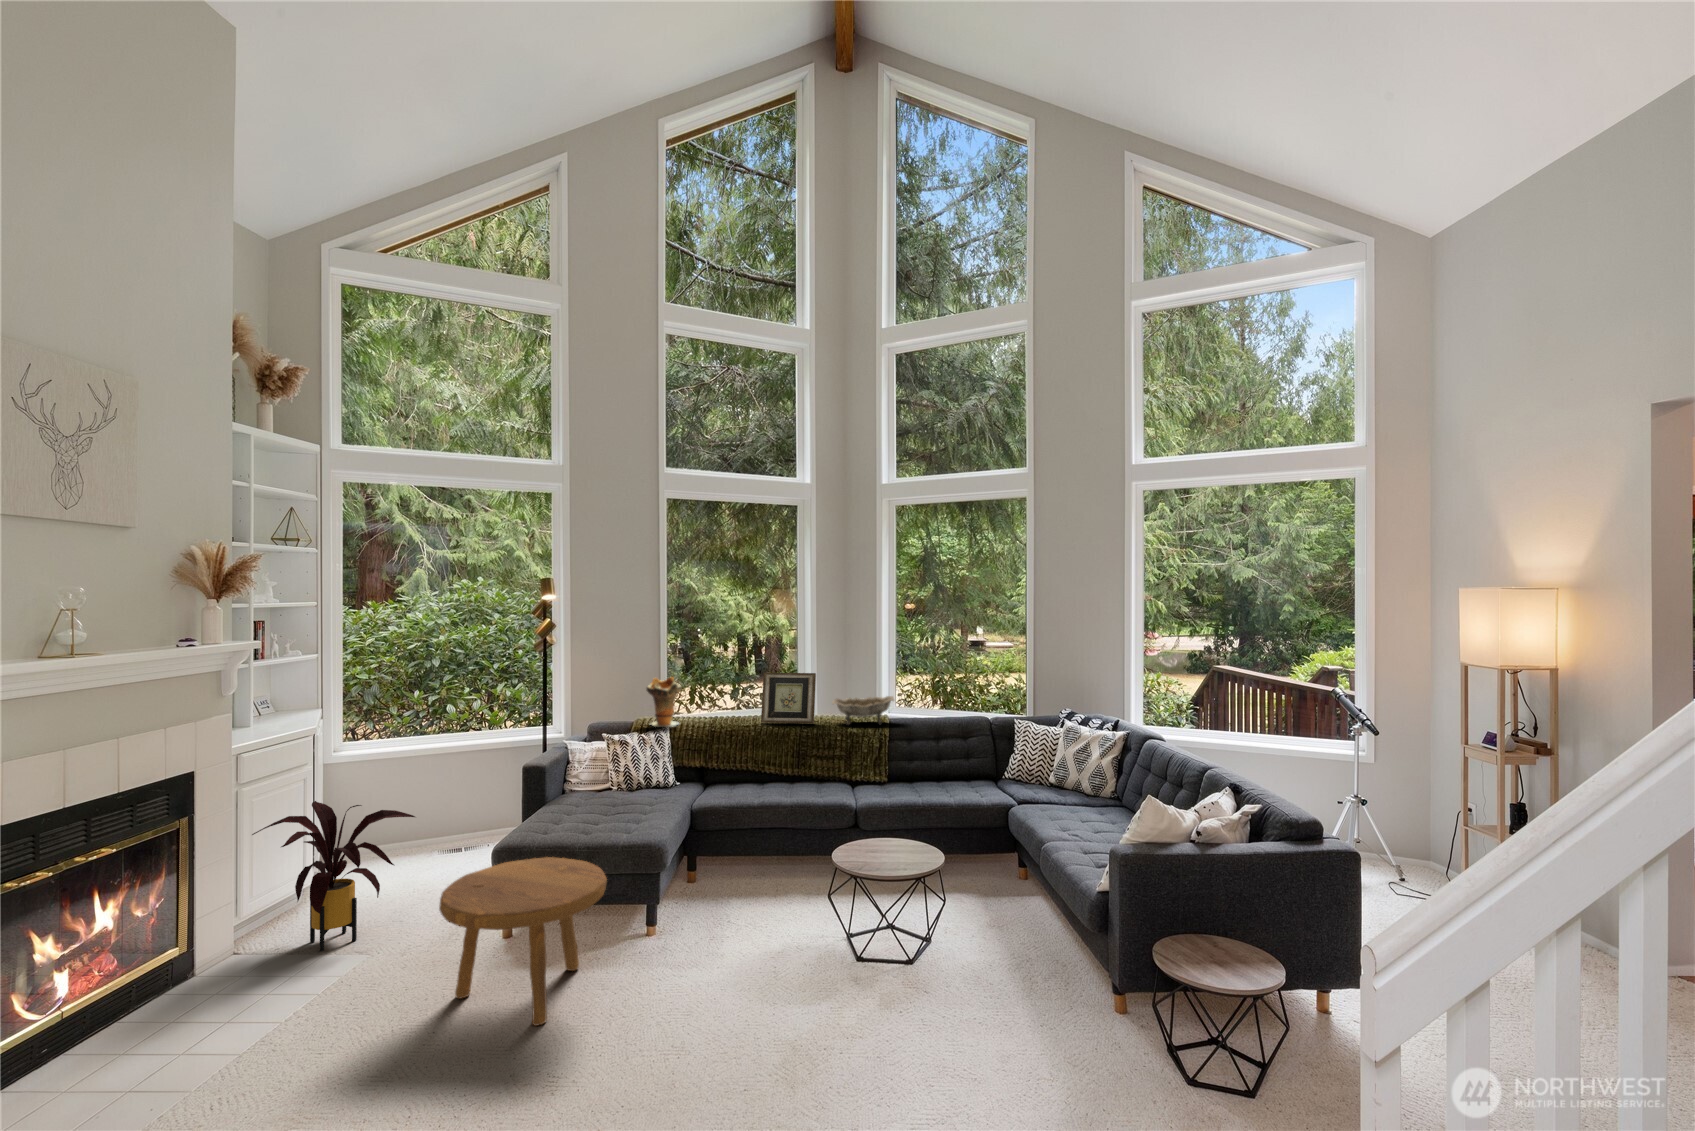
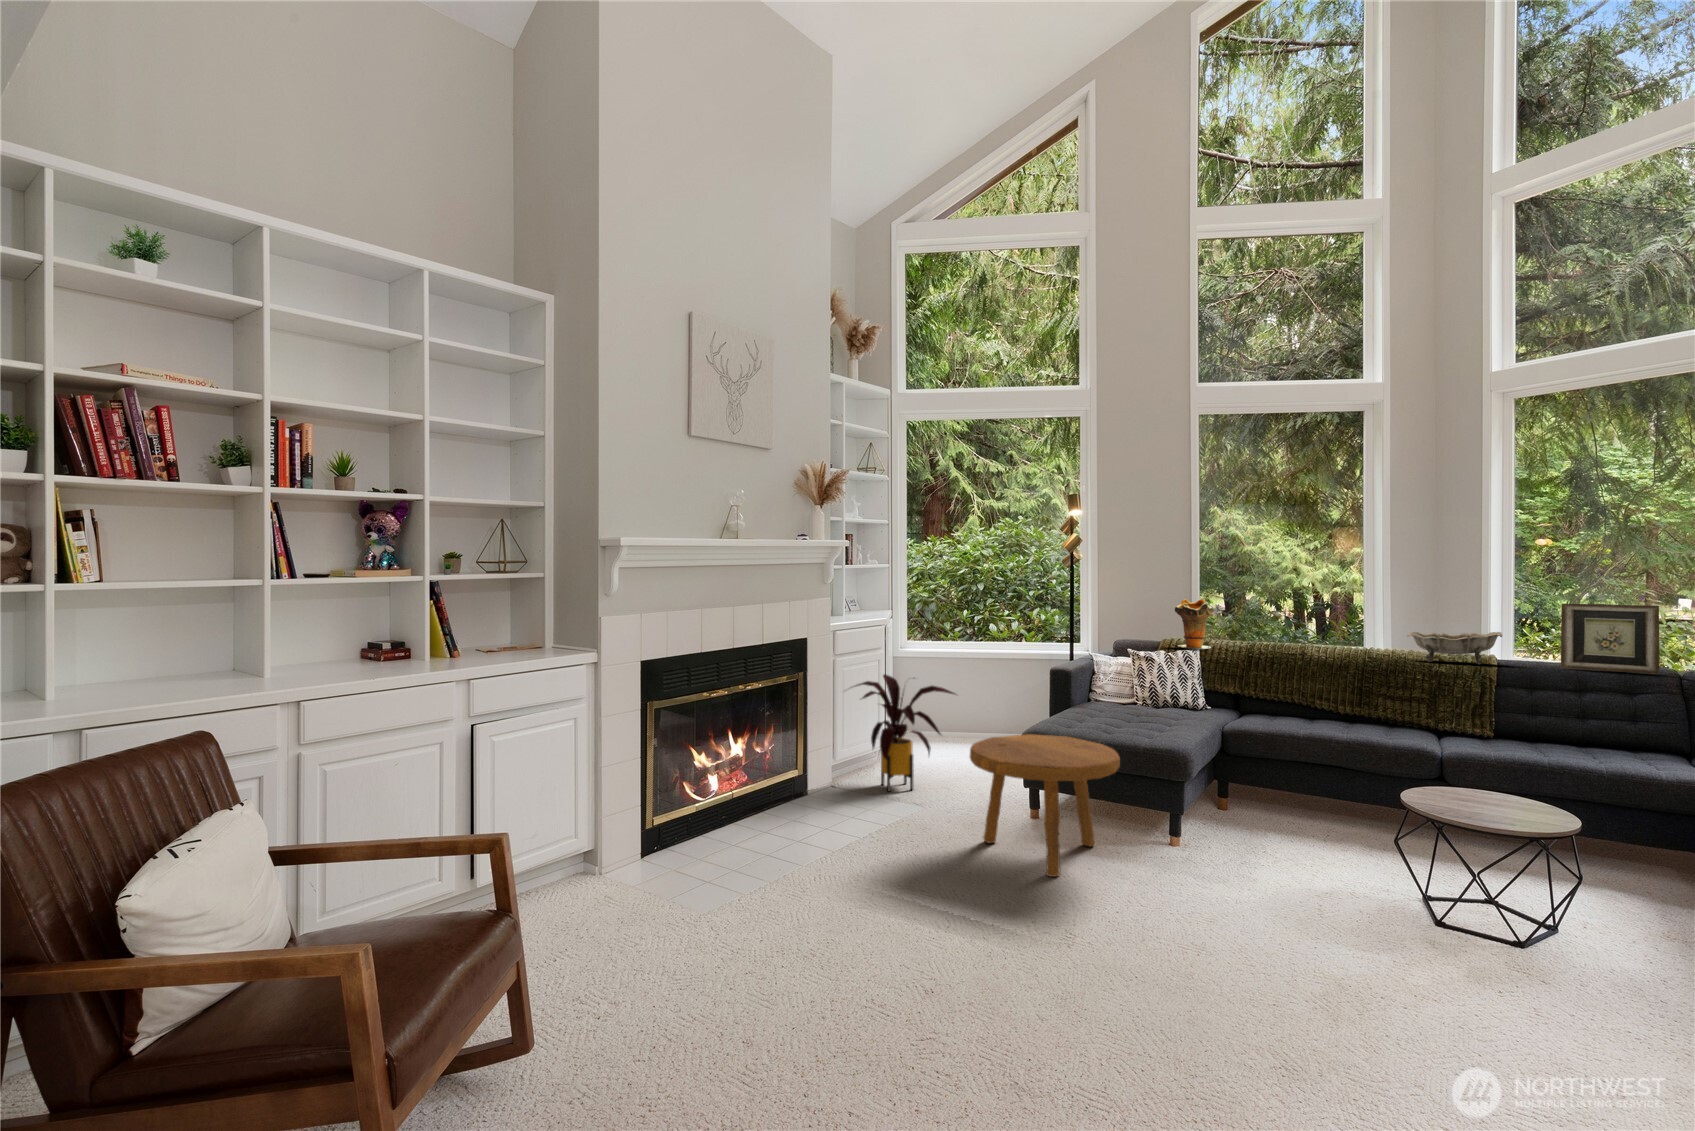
picture frame: present [761,673,816,723] -> present [1561,604,1660,674]

